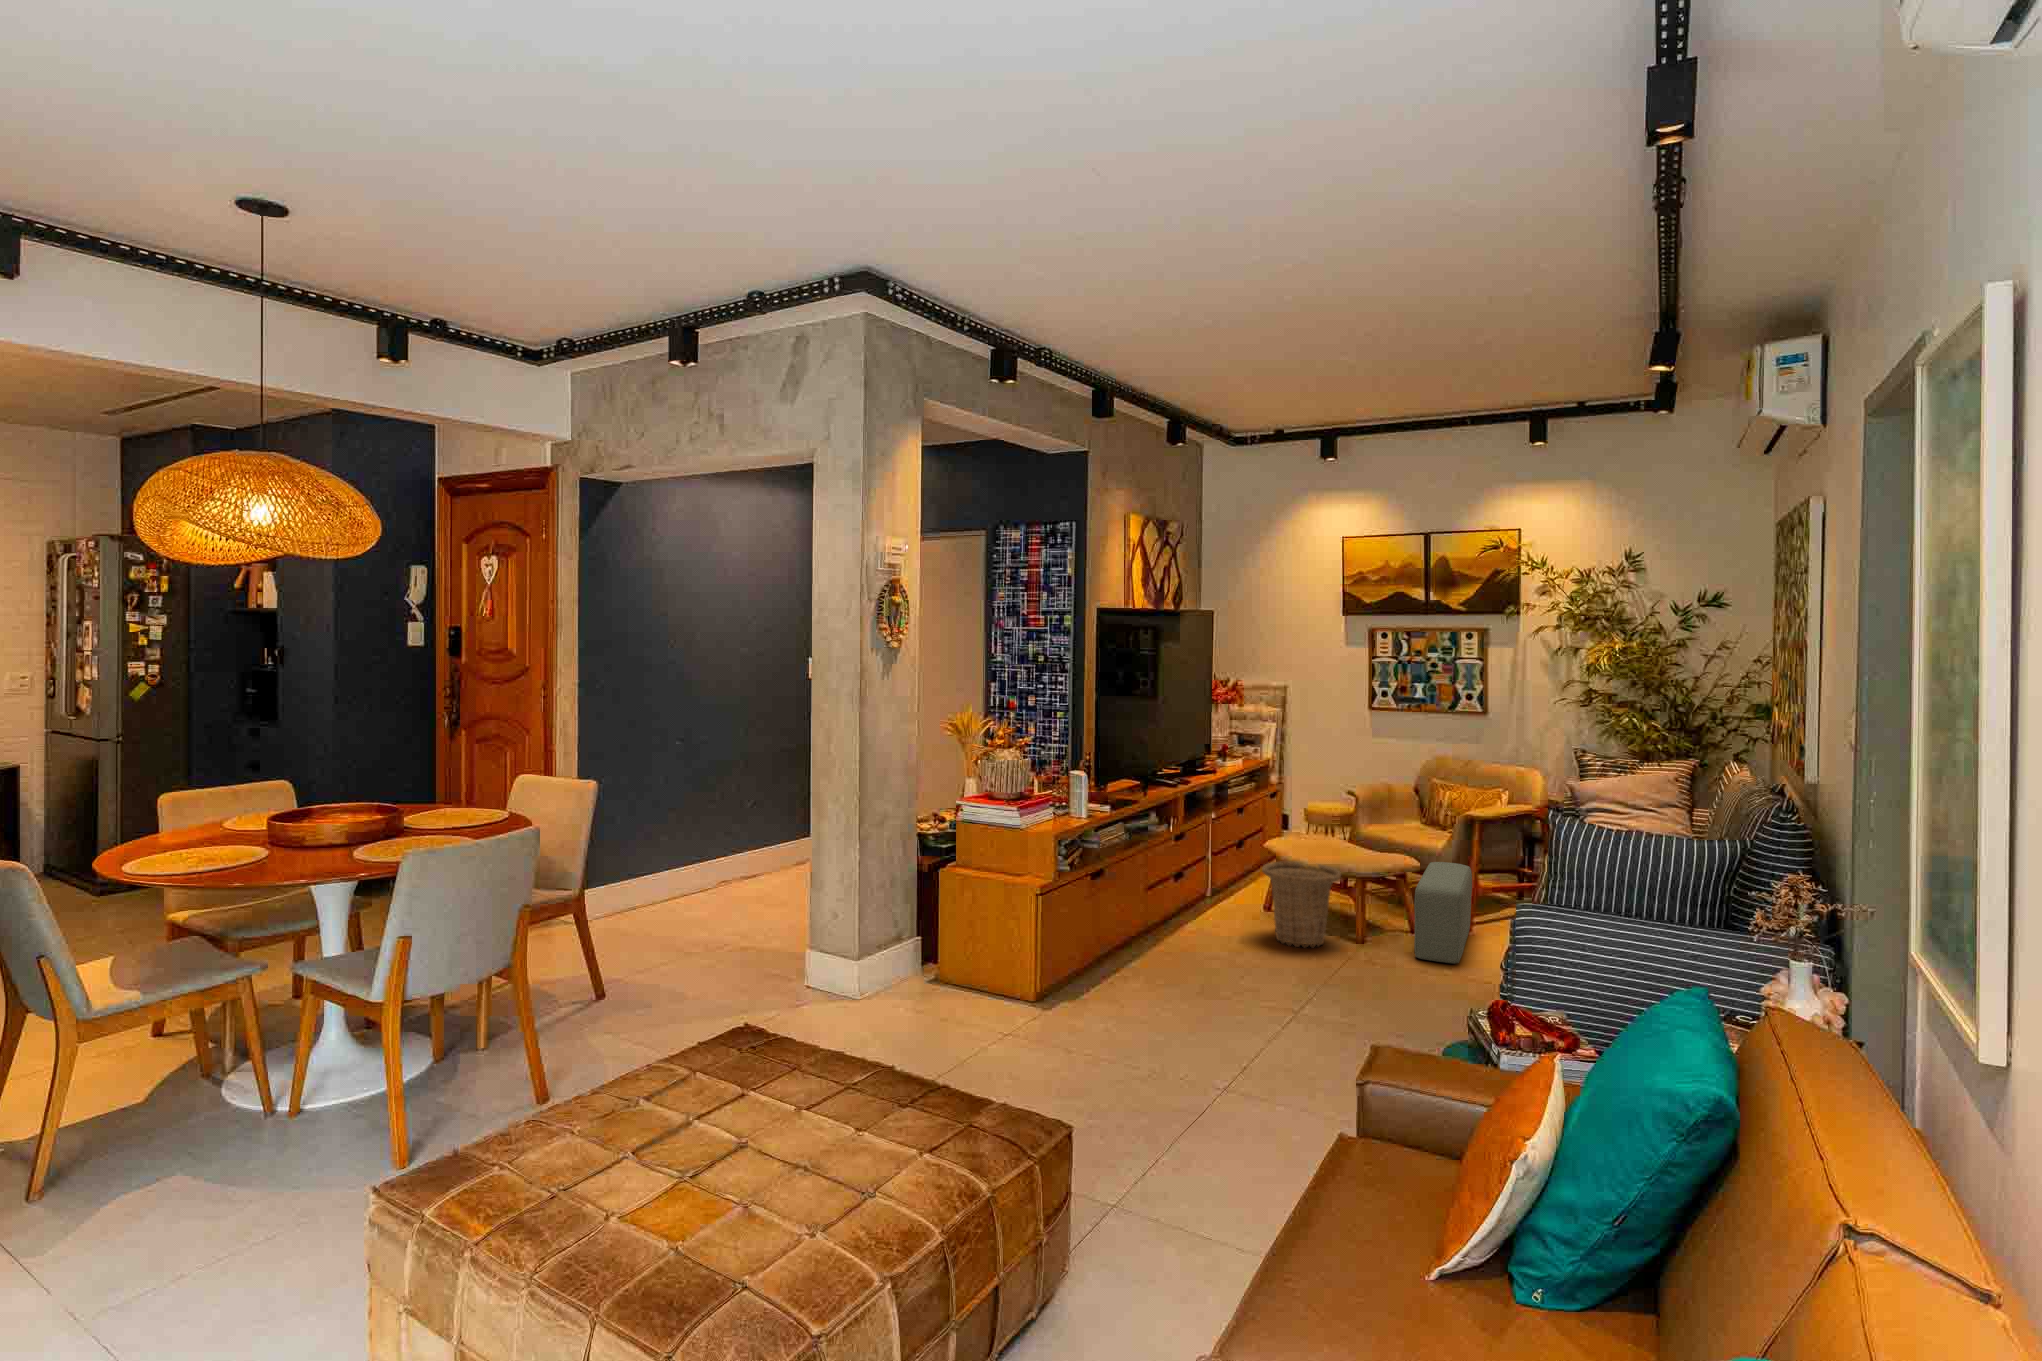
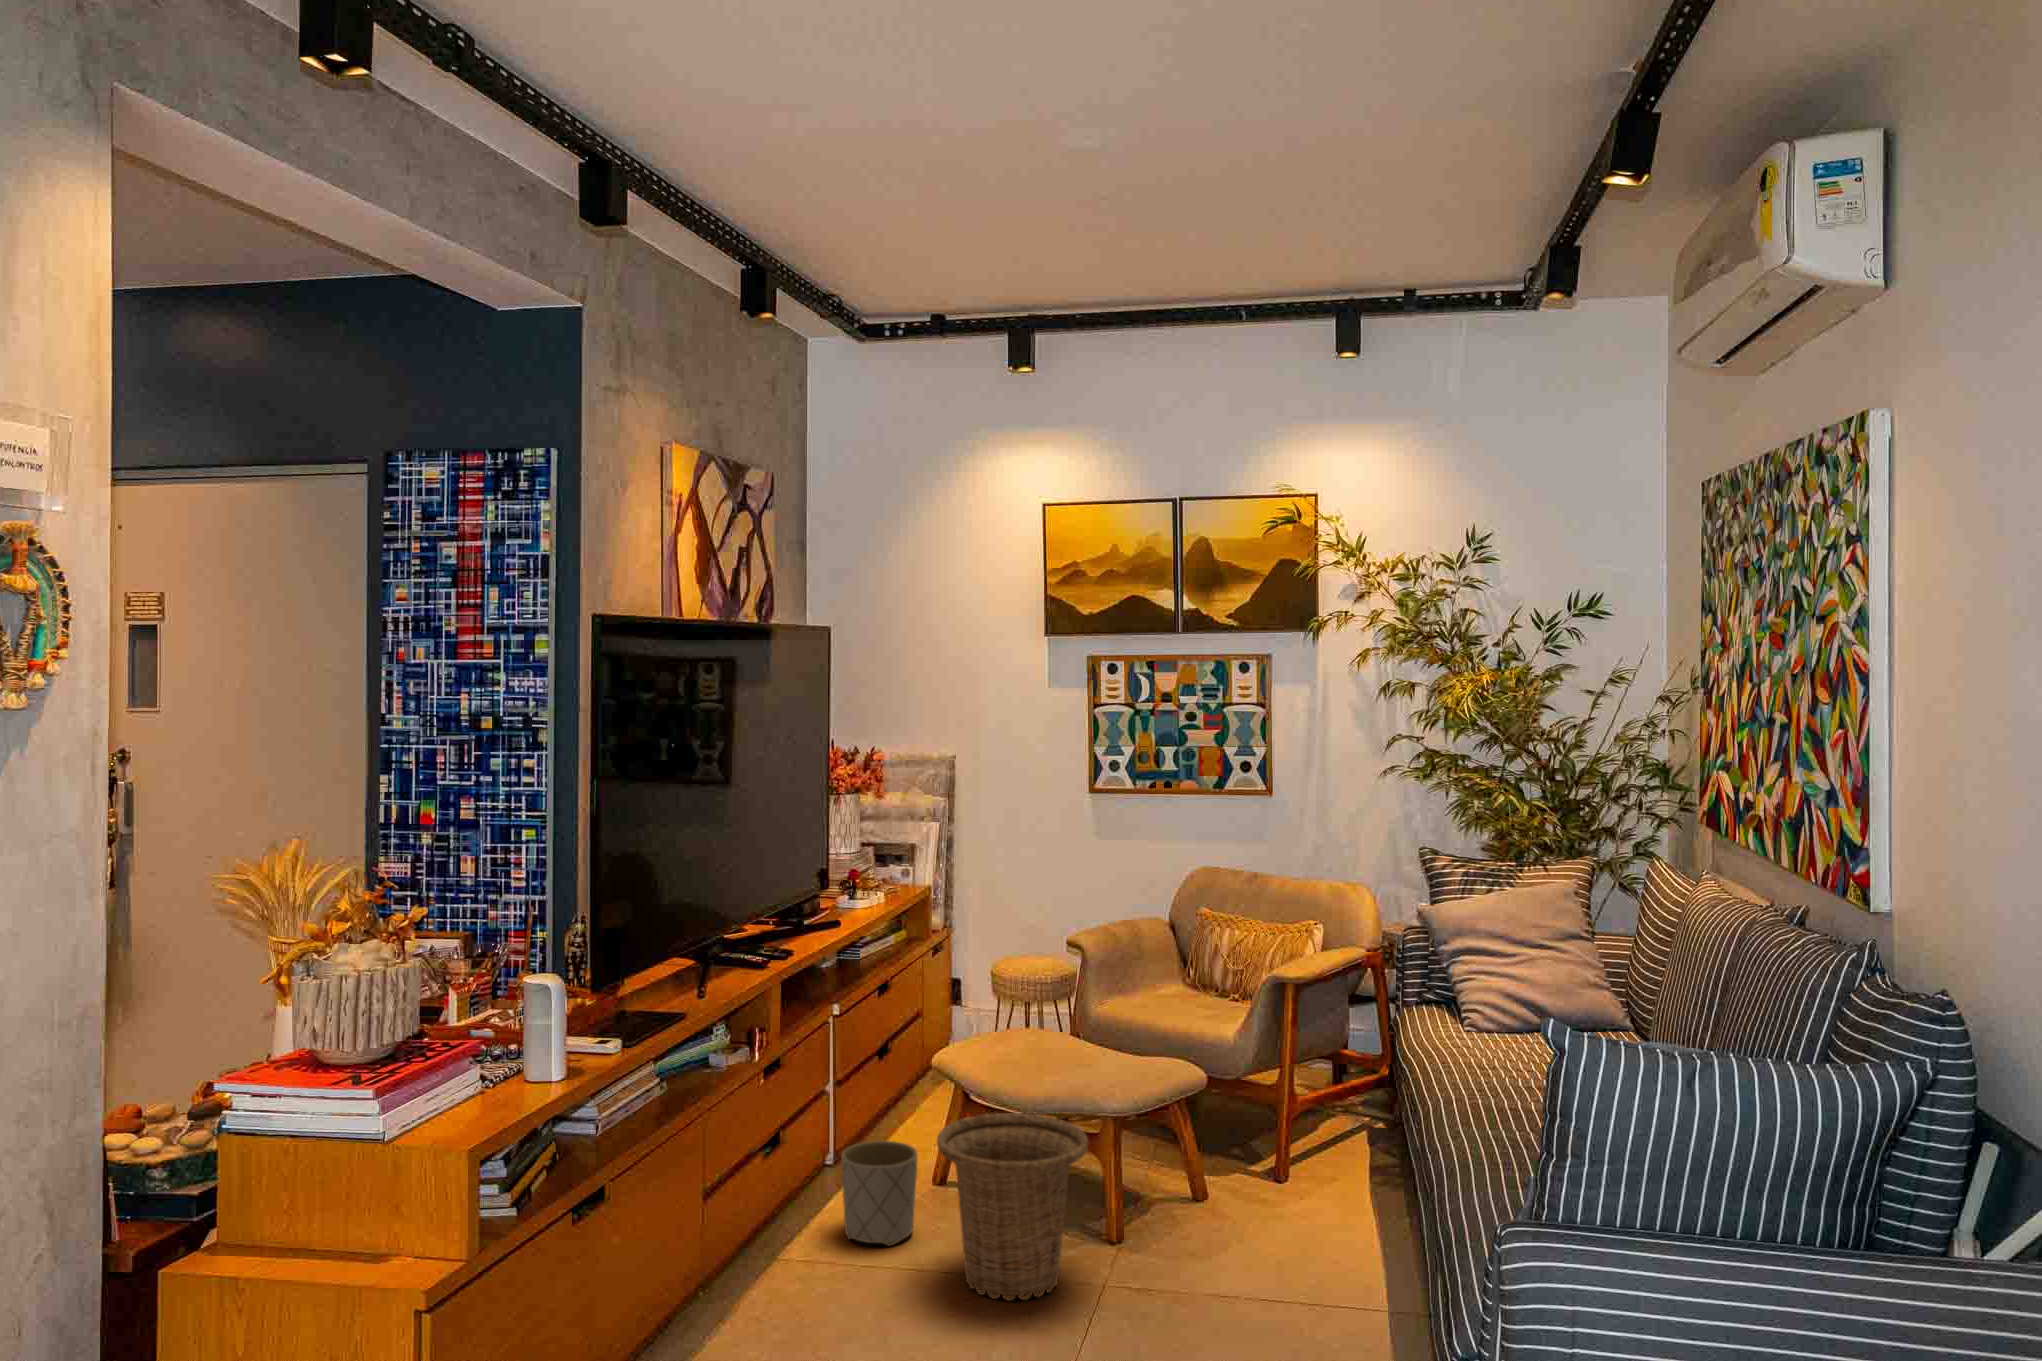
pouf: present [1414,862,1472,964] -> none [1223,1081,1315,1303]
planter: none [1214,875,1254,924] -> present [841,1141,918,1246]

